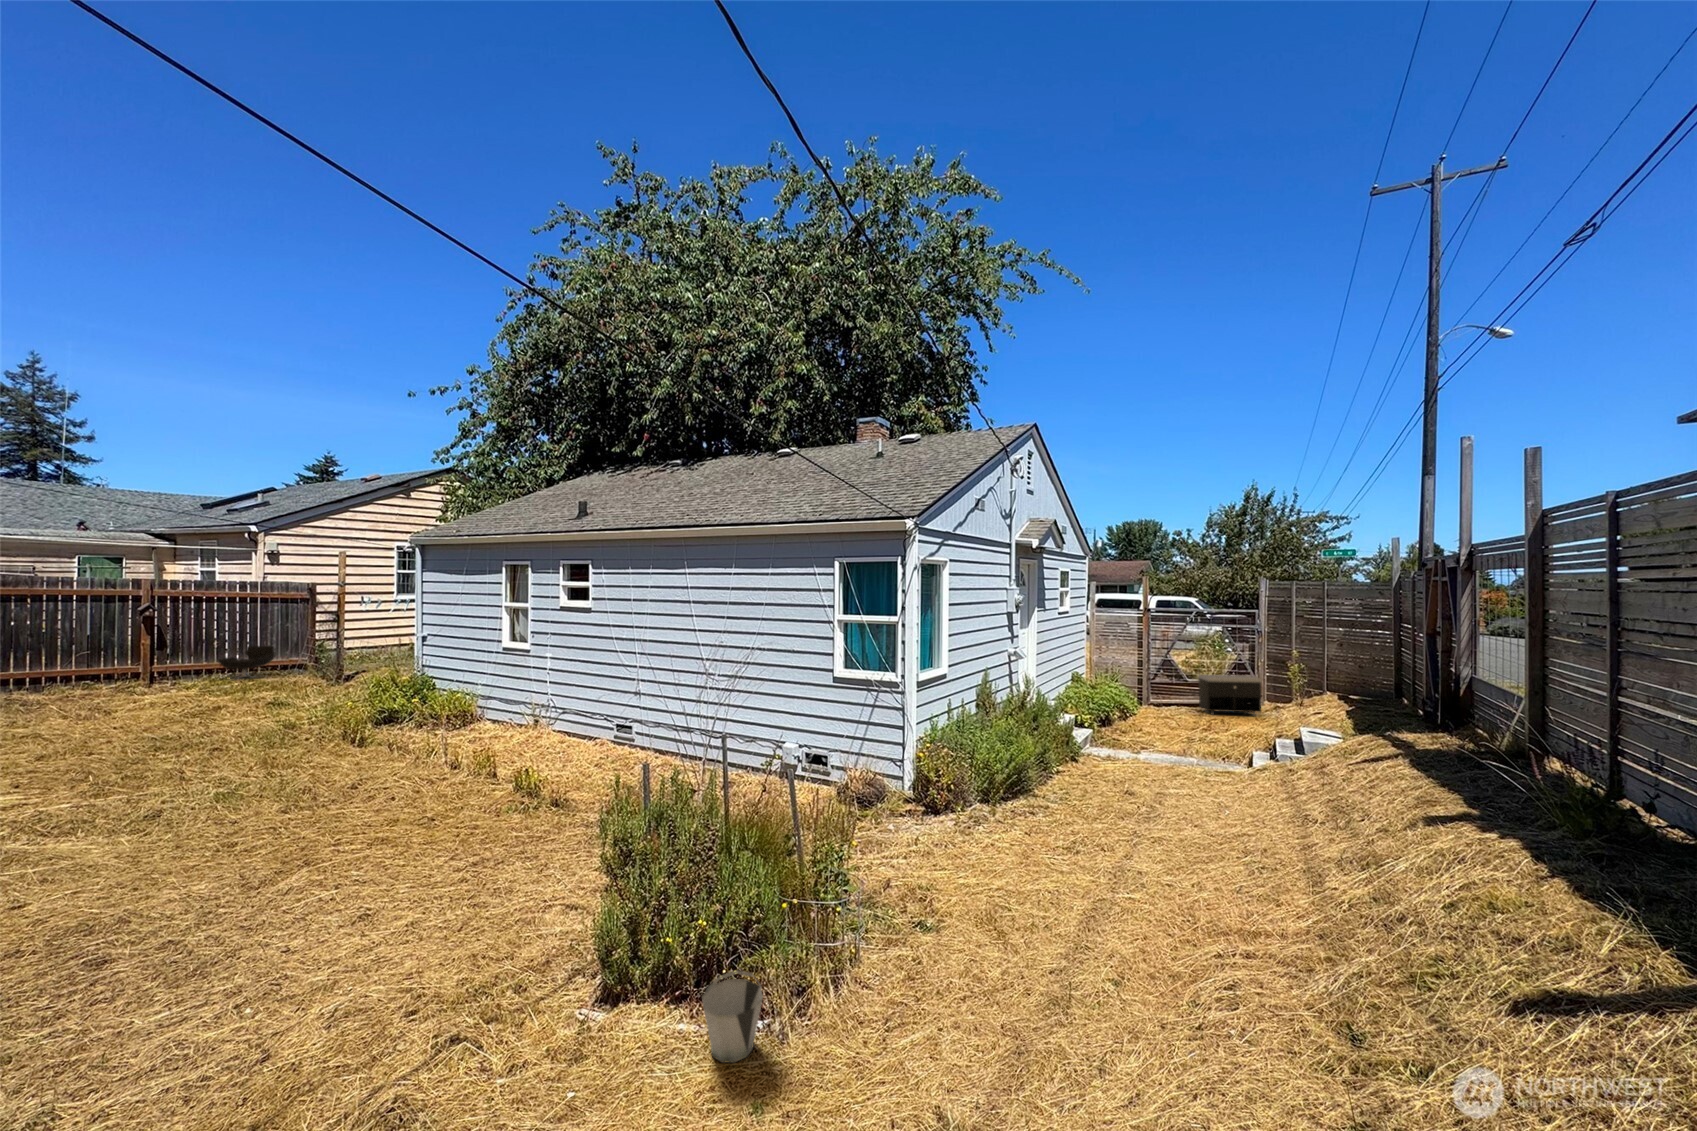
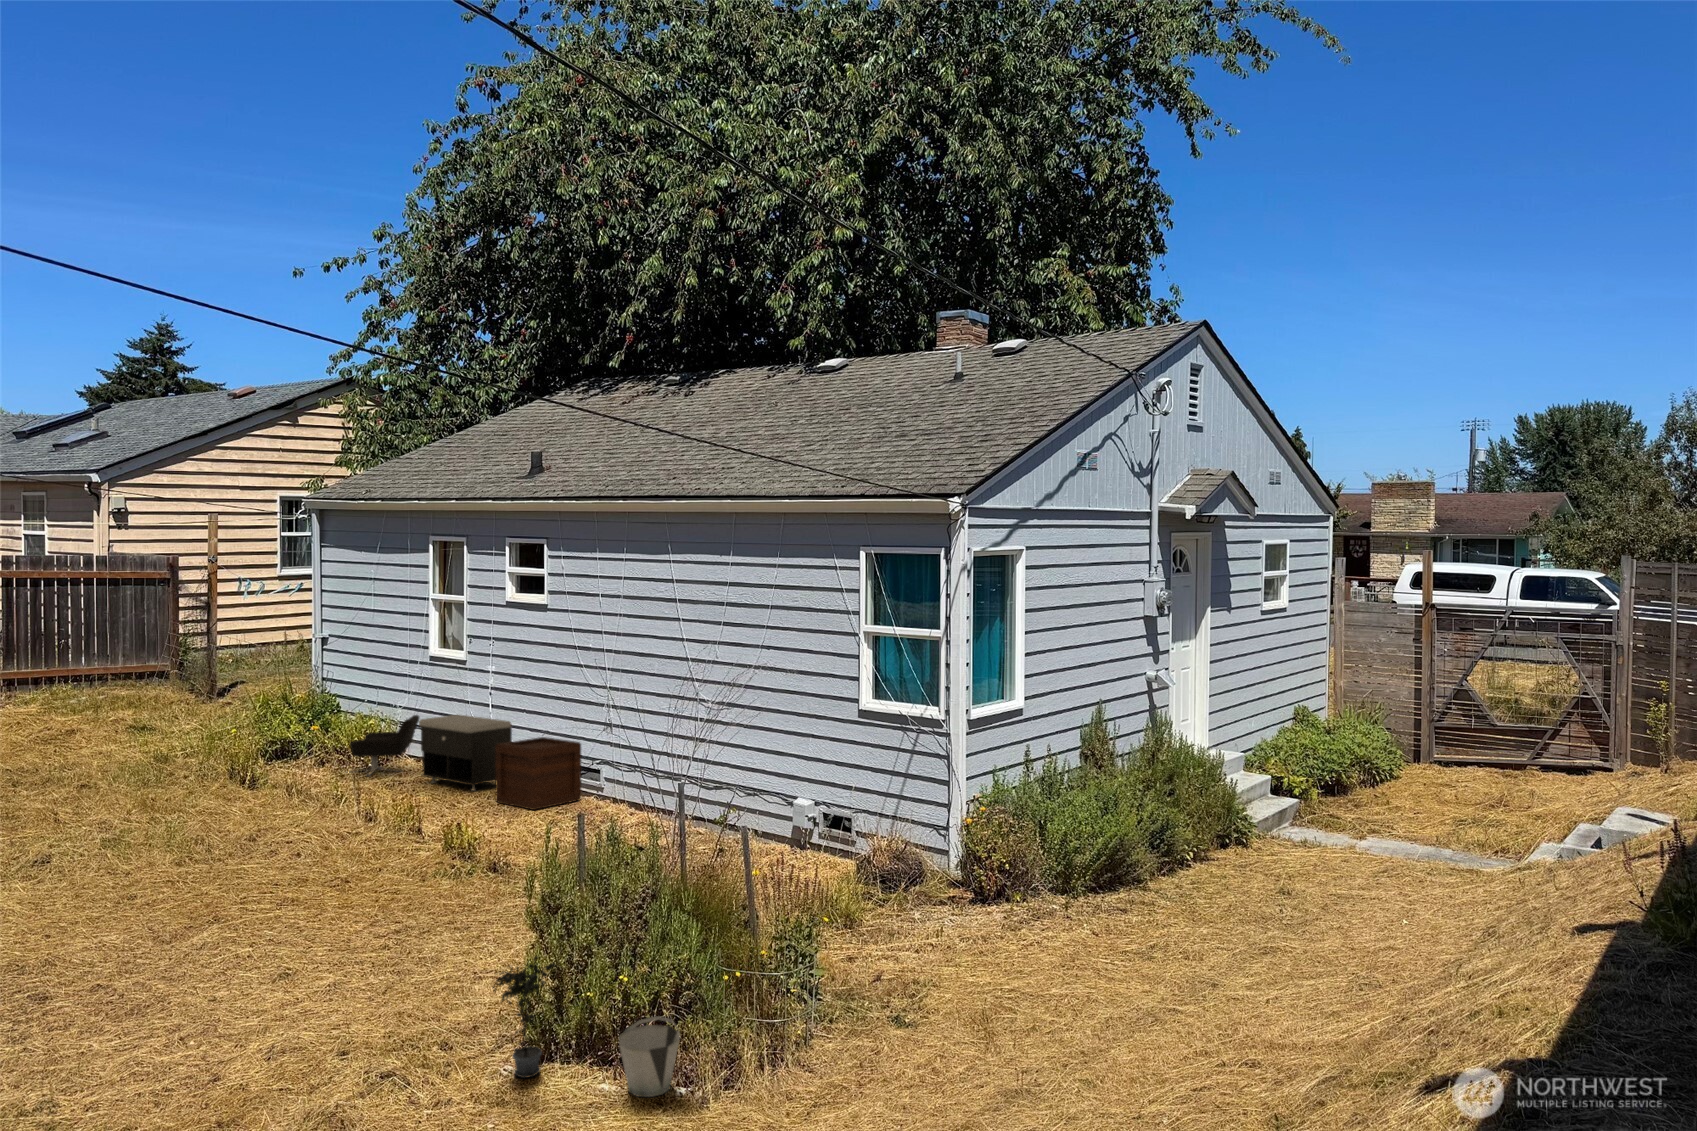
lounge chair: present [218,645,274,678] -> present [346,715,420,776]
storage bench: present [1198,675,1261,715] -> present [419,714,512,791]
wooden crate: none [553,702,618,757] -> present [495,737,581,810]
potted plant: none [571,920,639,1048] -> present [493,957,556,1078]

